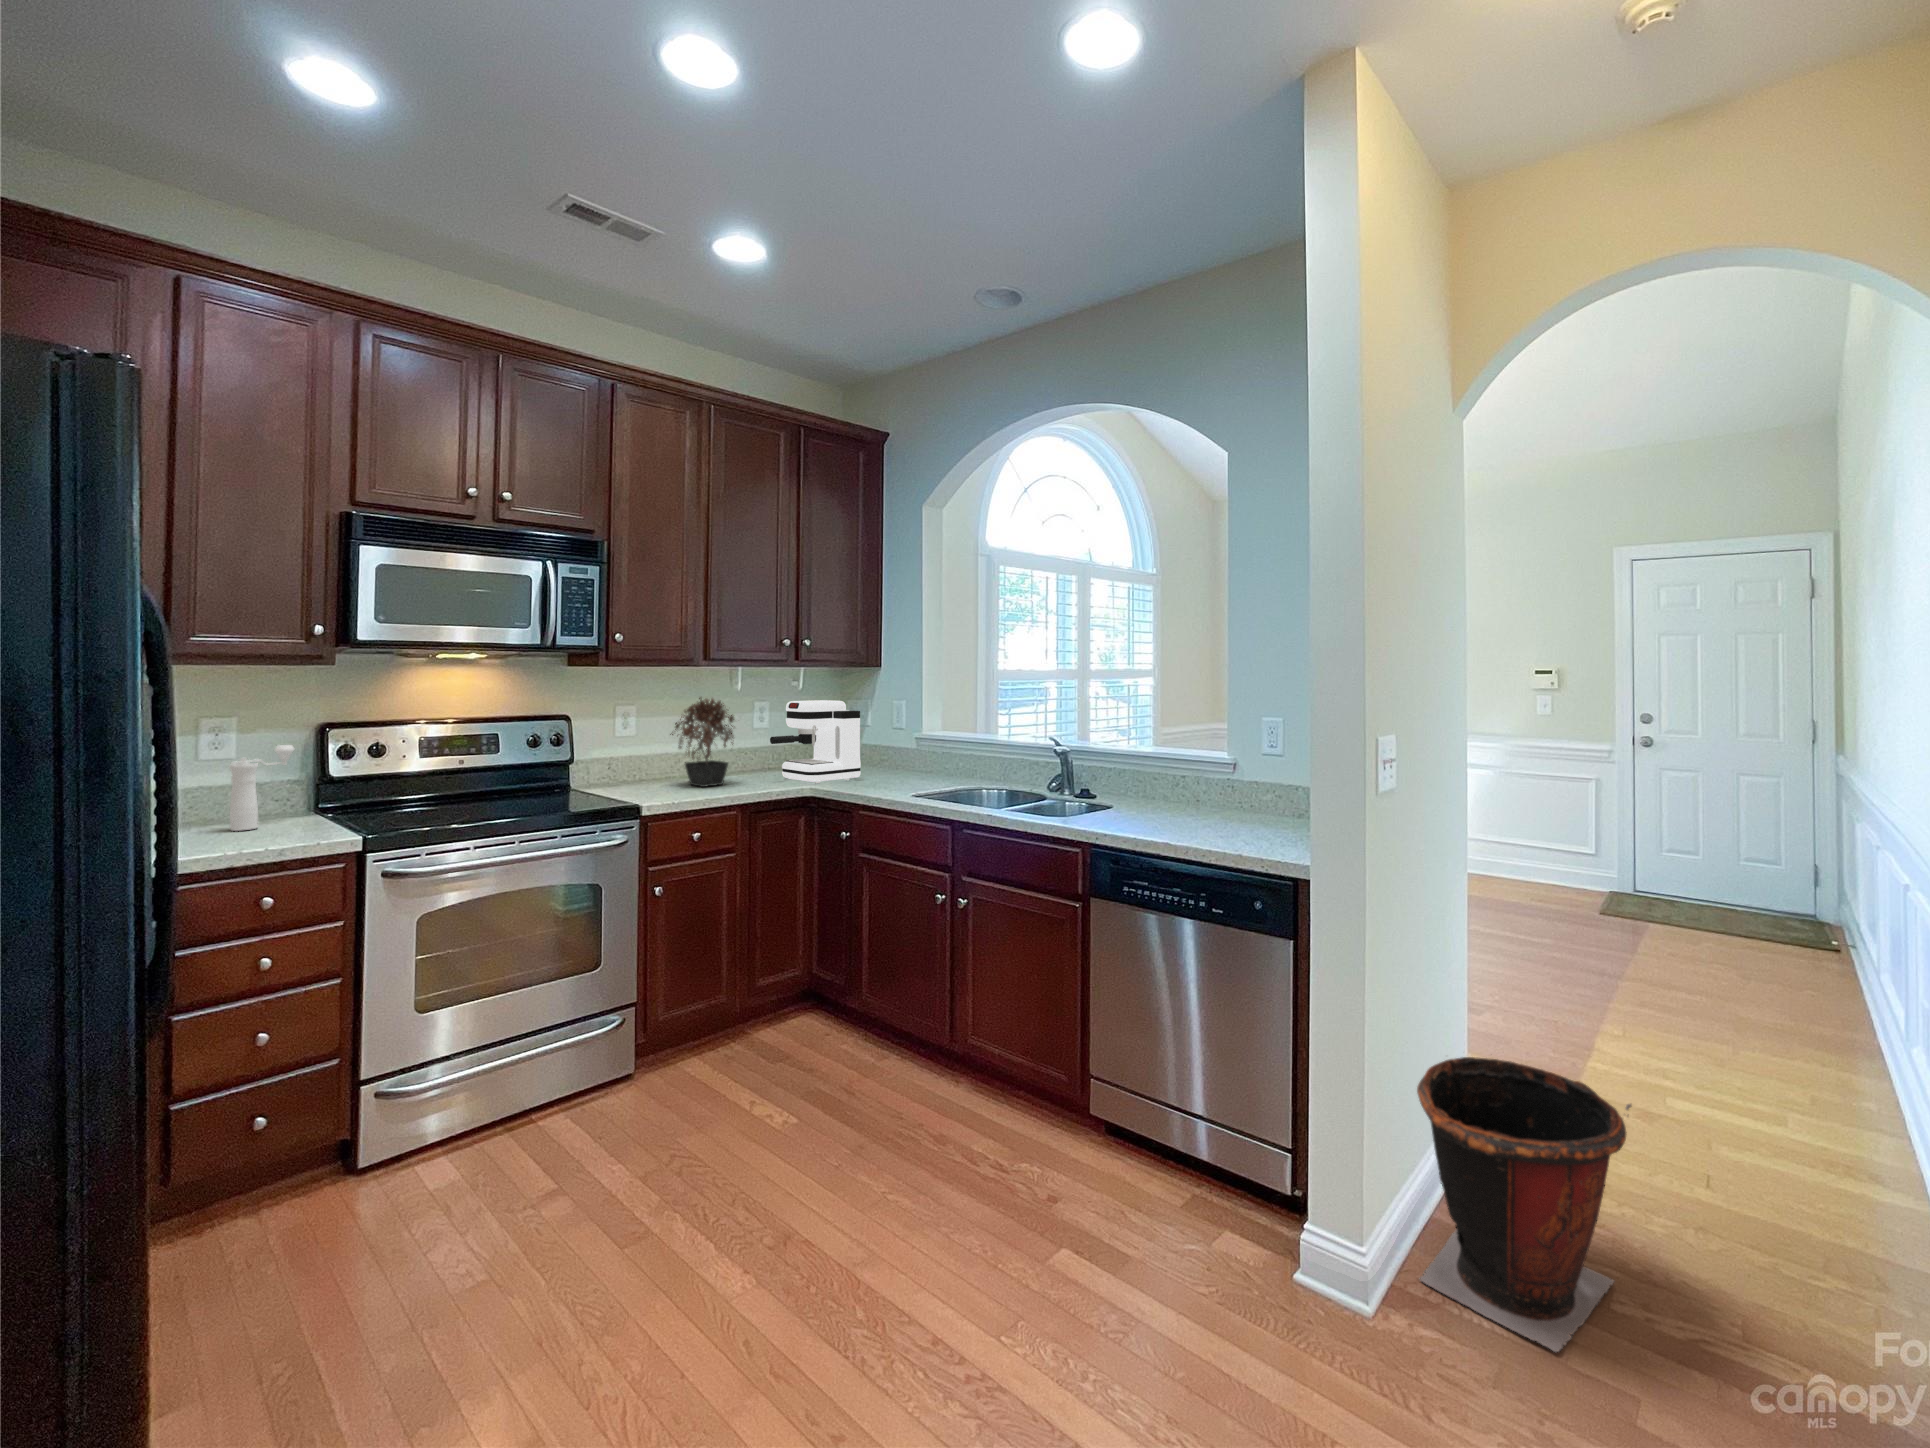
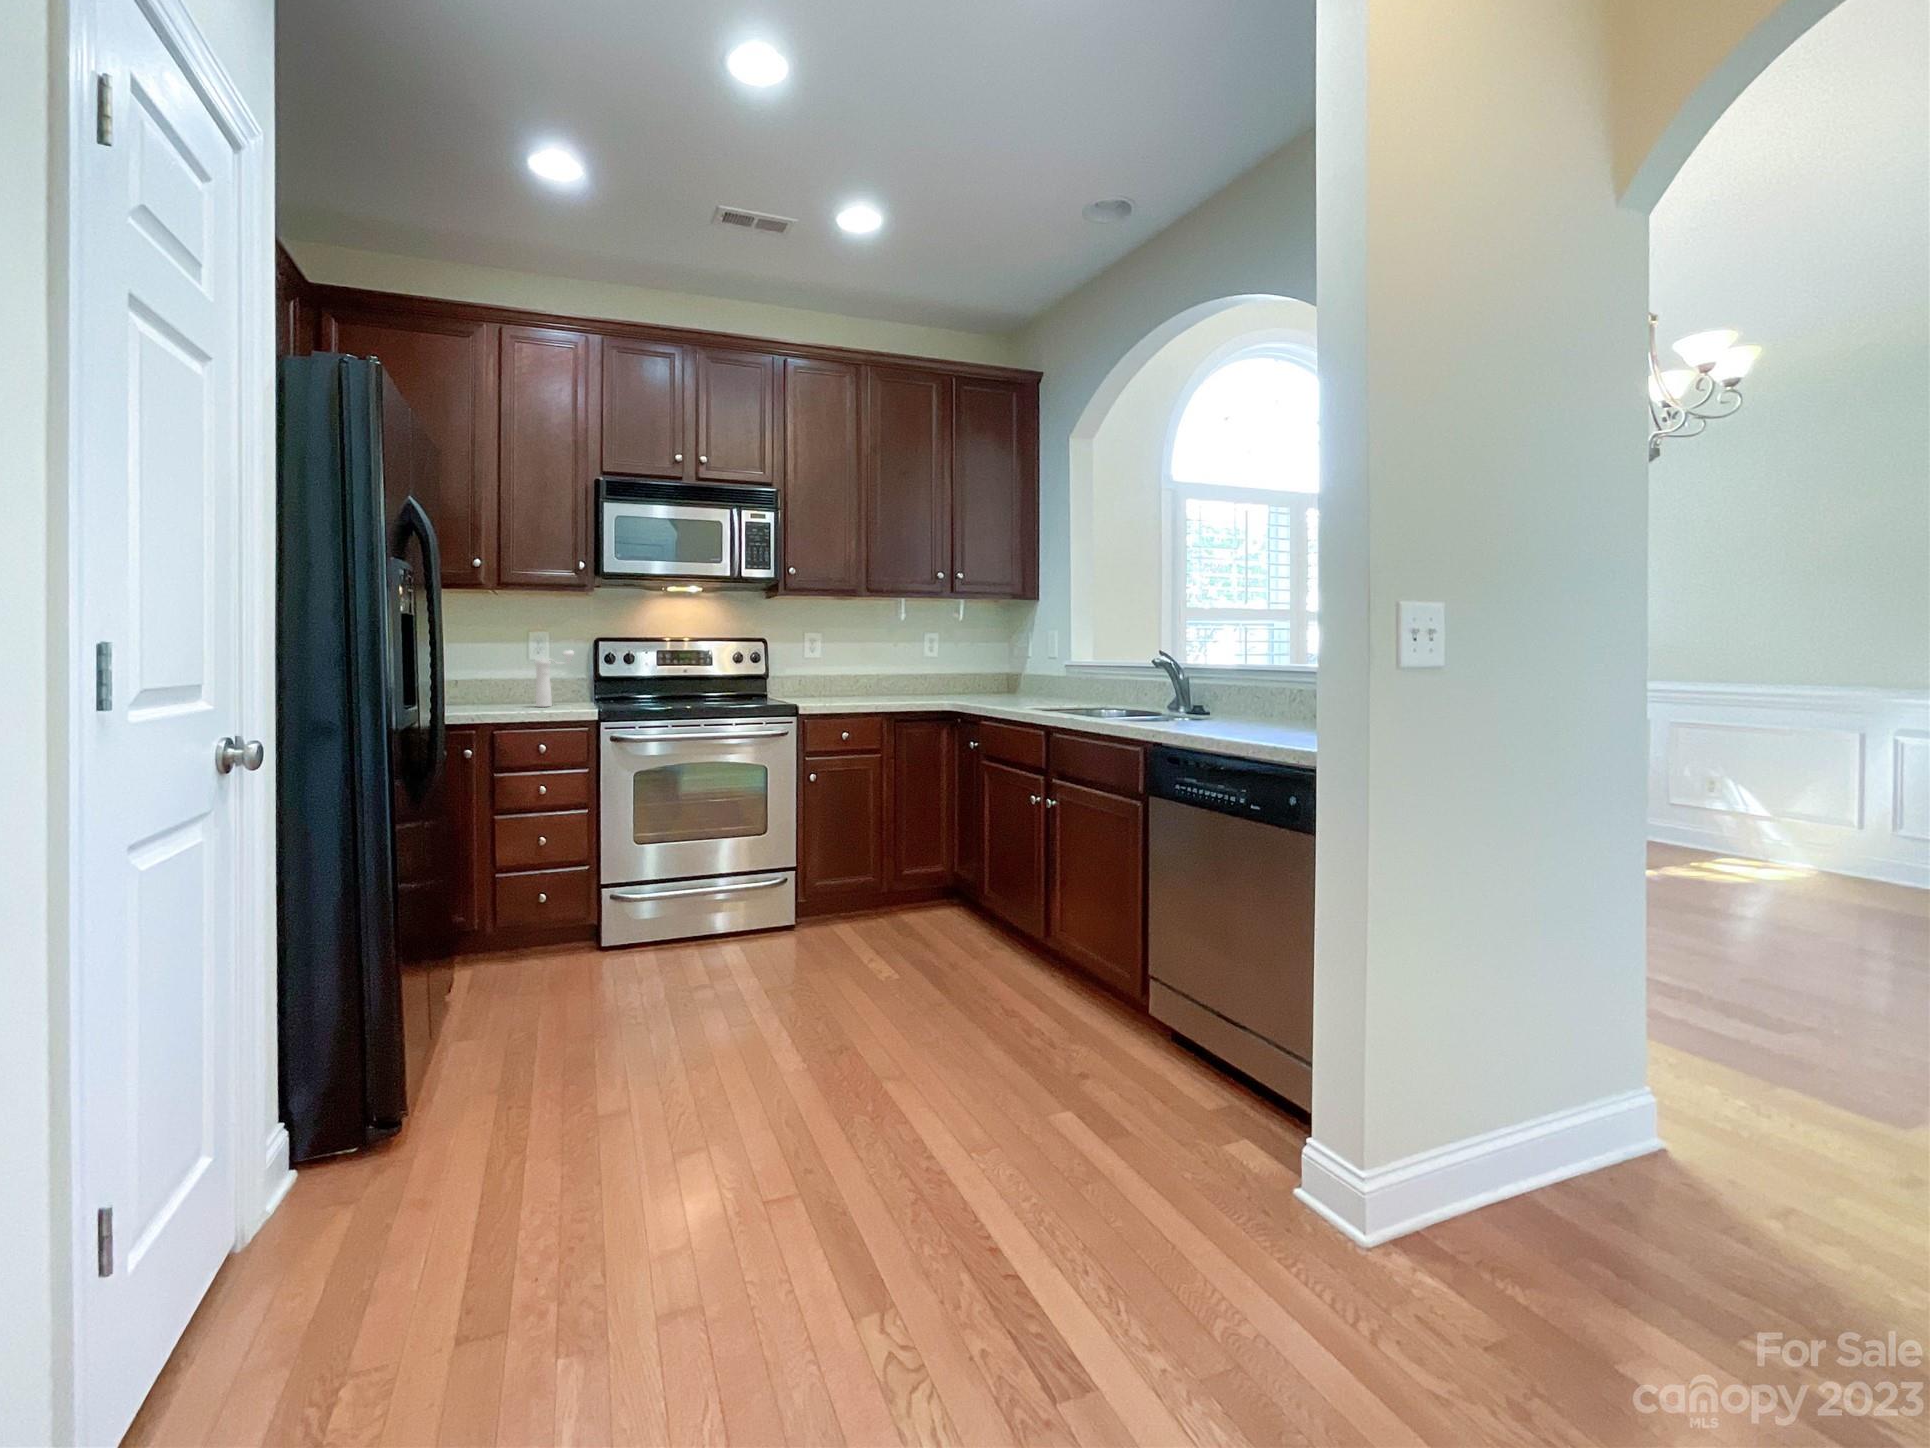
potted plant: present [670,698,734,787] -> none [839,622,897,700]
coffee maker: present [770,700,861,783] -> none [922,627,1003,701]
waste bin: present [1417,1057,1631,1352] -> none [1444,992,1745,1336]

